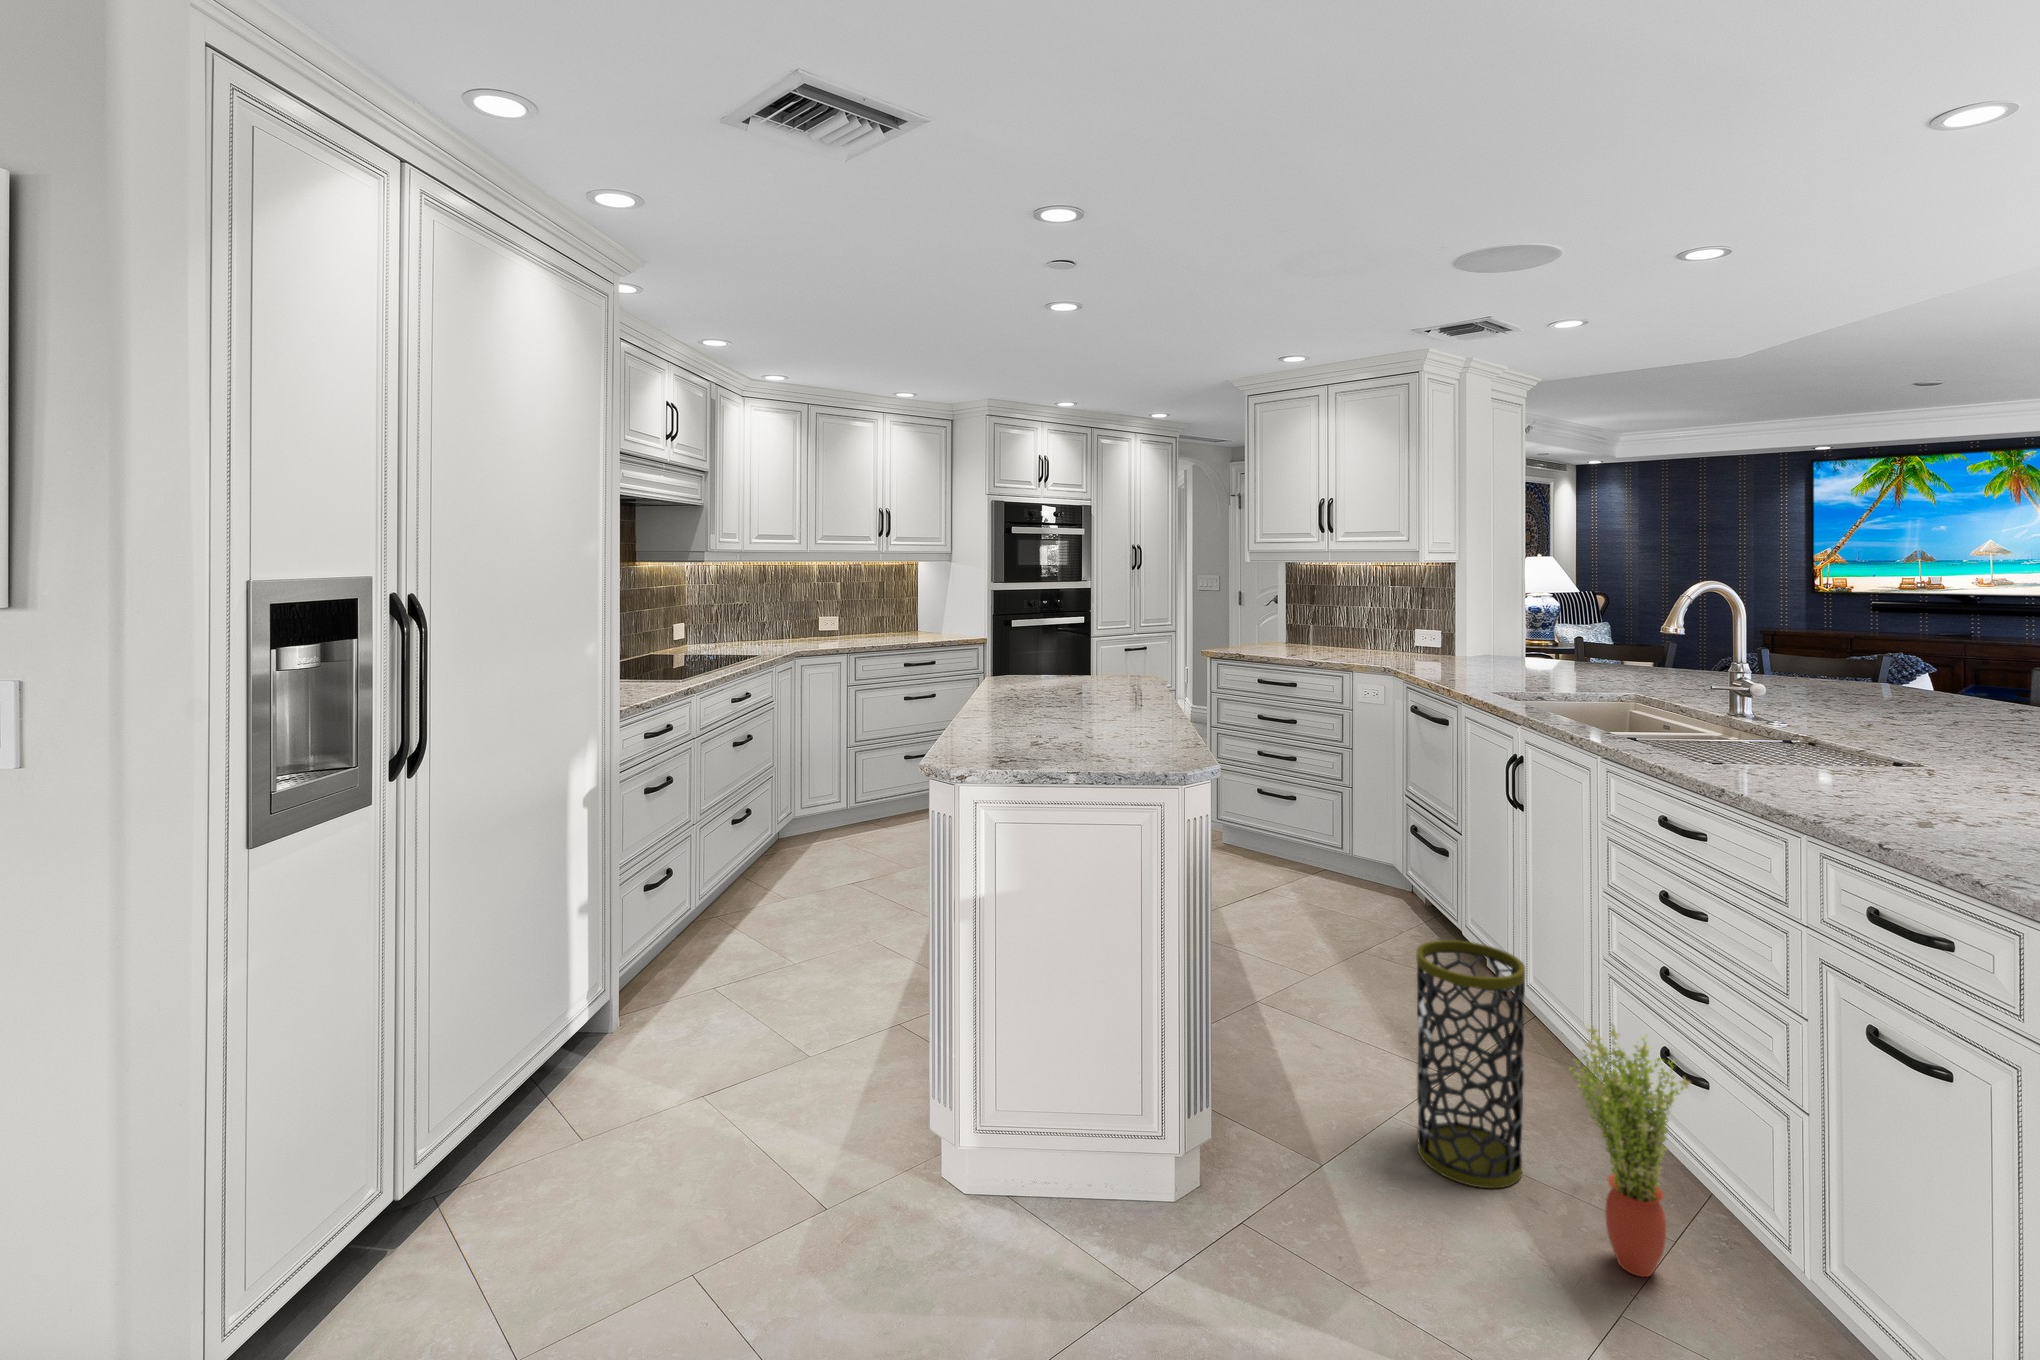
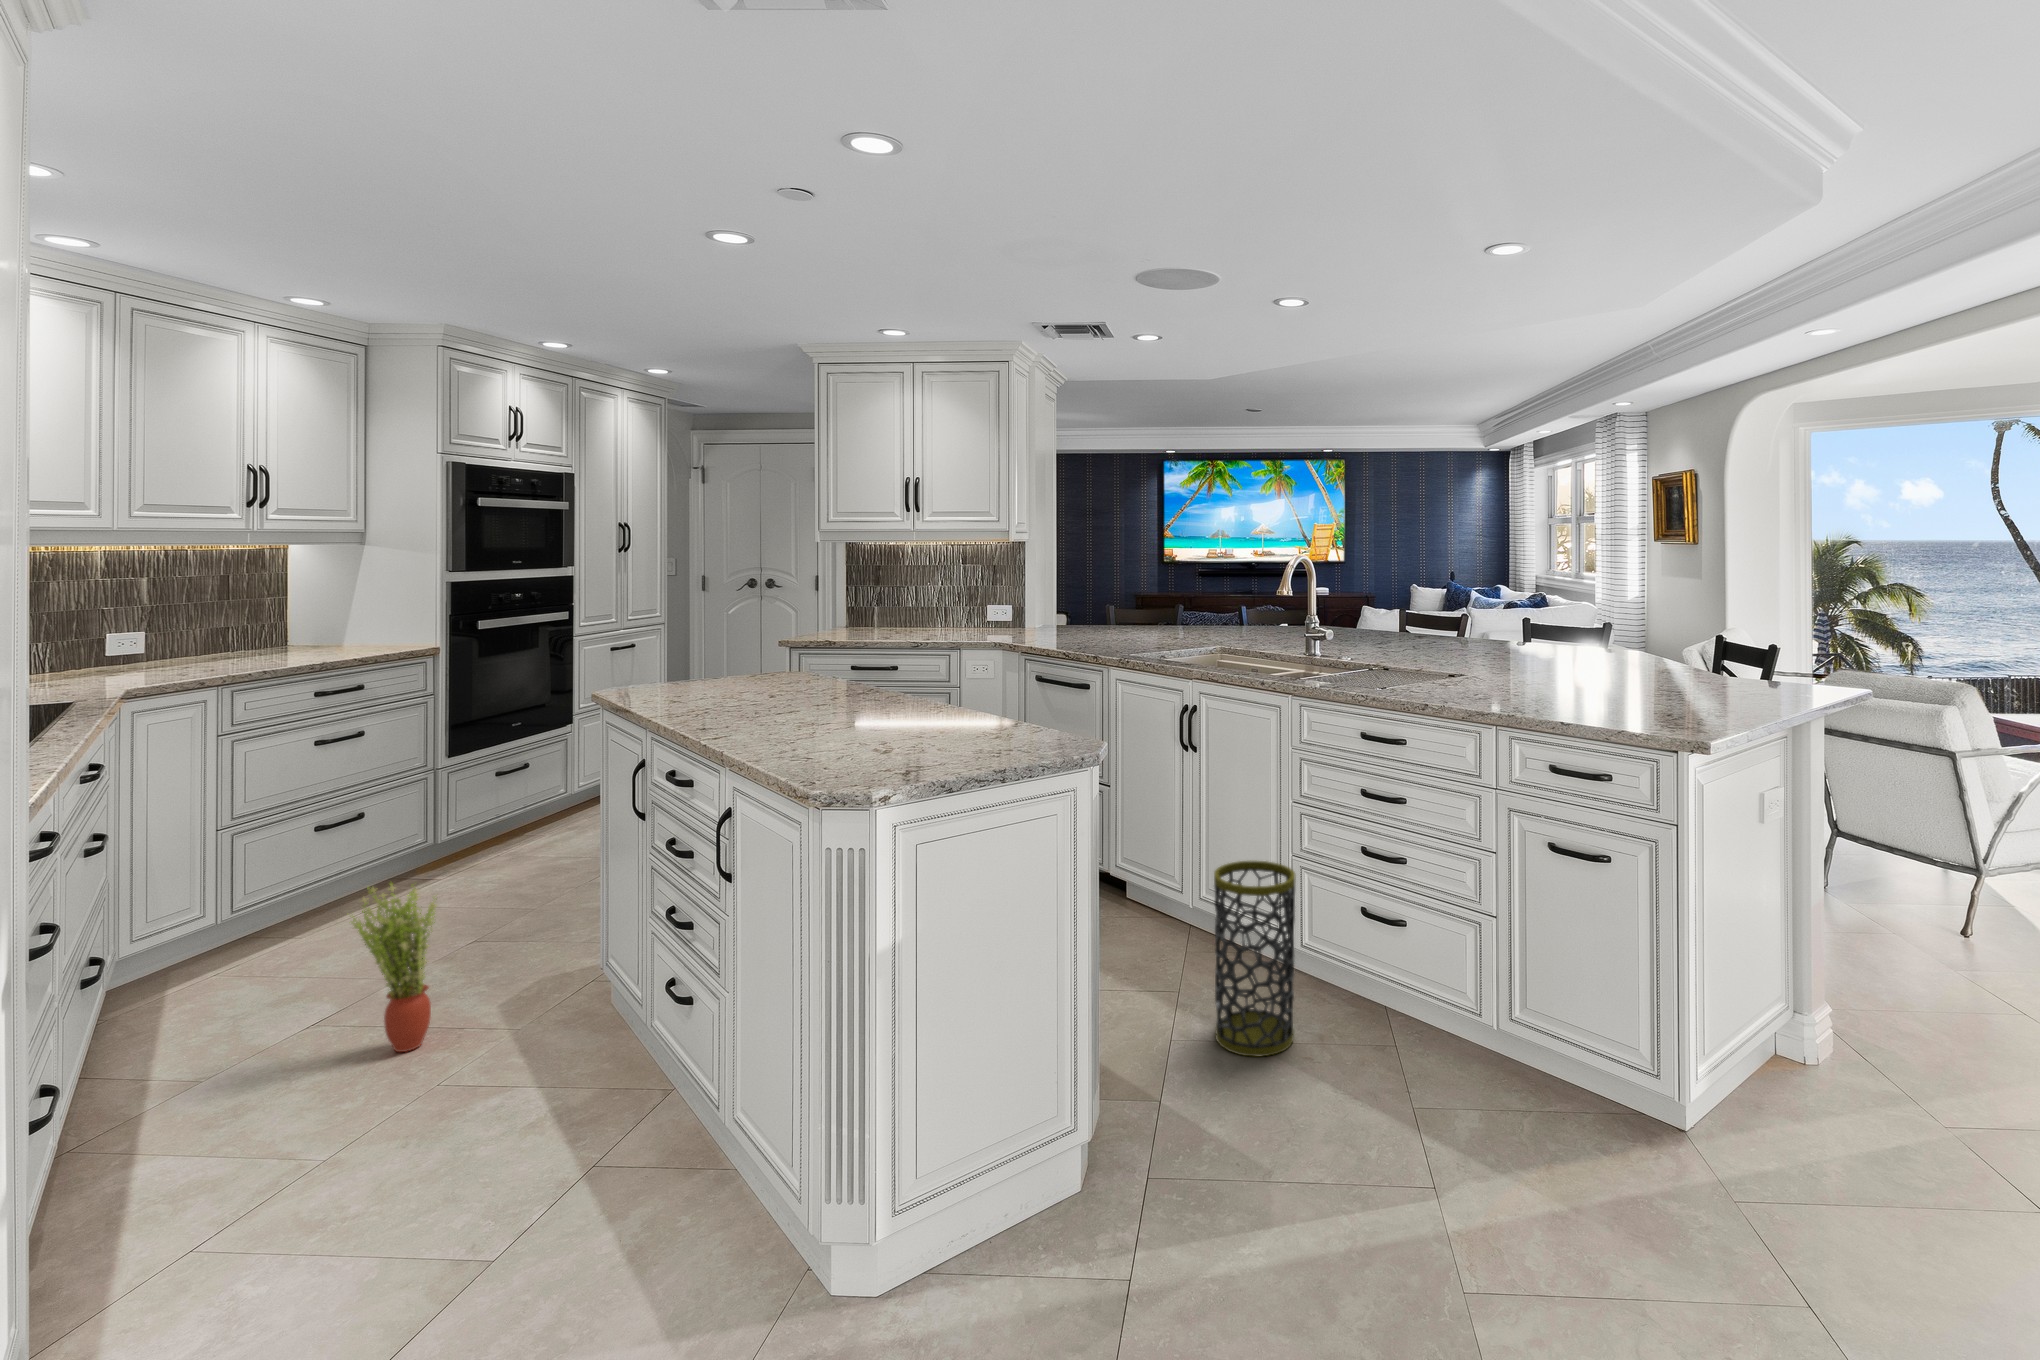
potted plant: present [1570,1025,1690,1277] -> present [351,883,436,1052]

